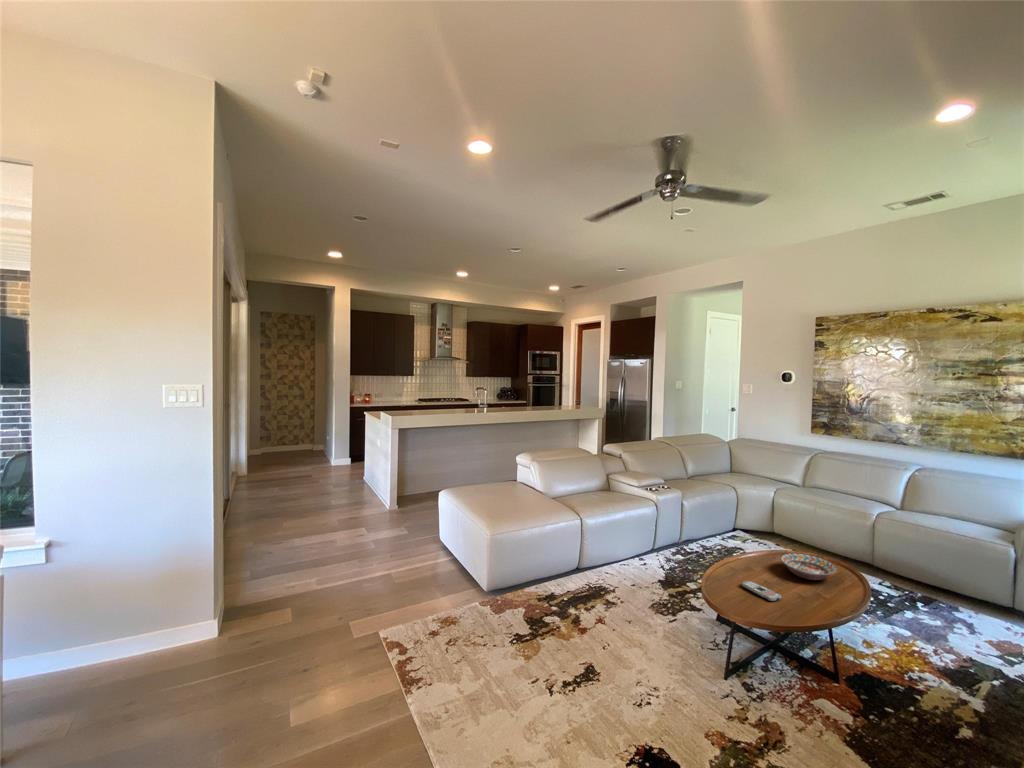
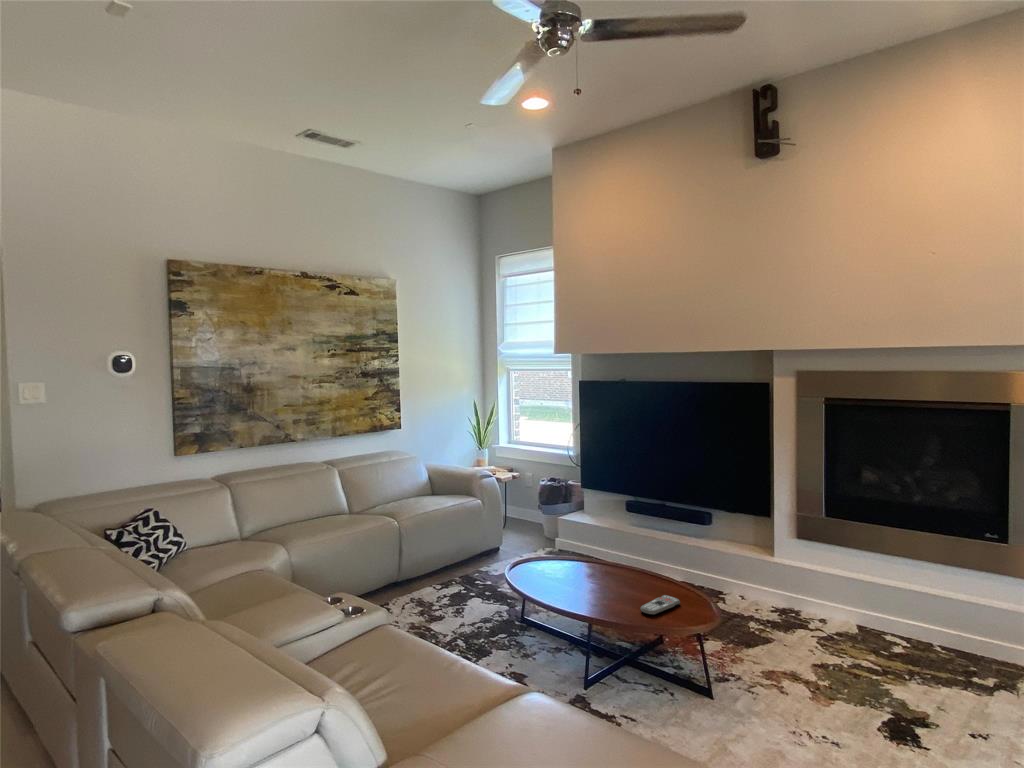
decorative bowl: present [780,553,837,580] -> none [551,557,610,586]

